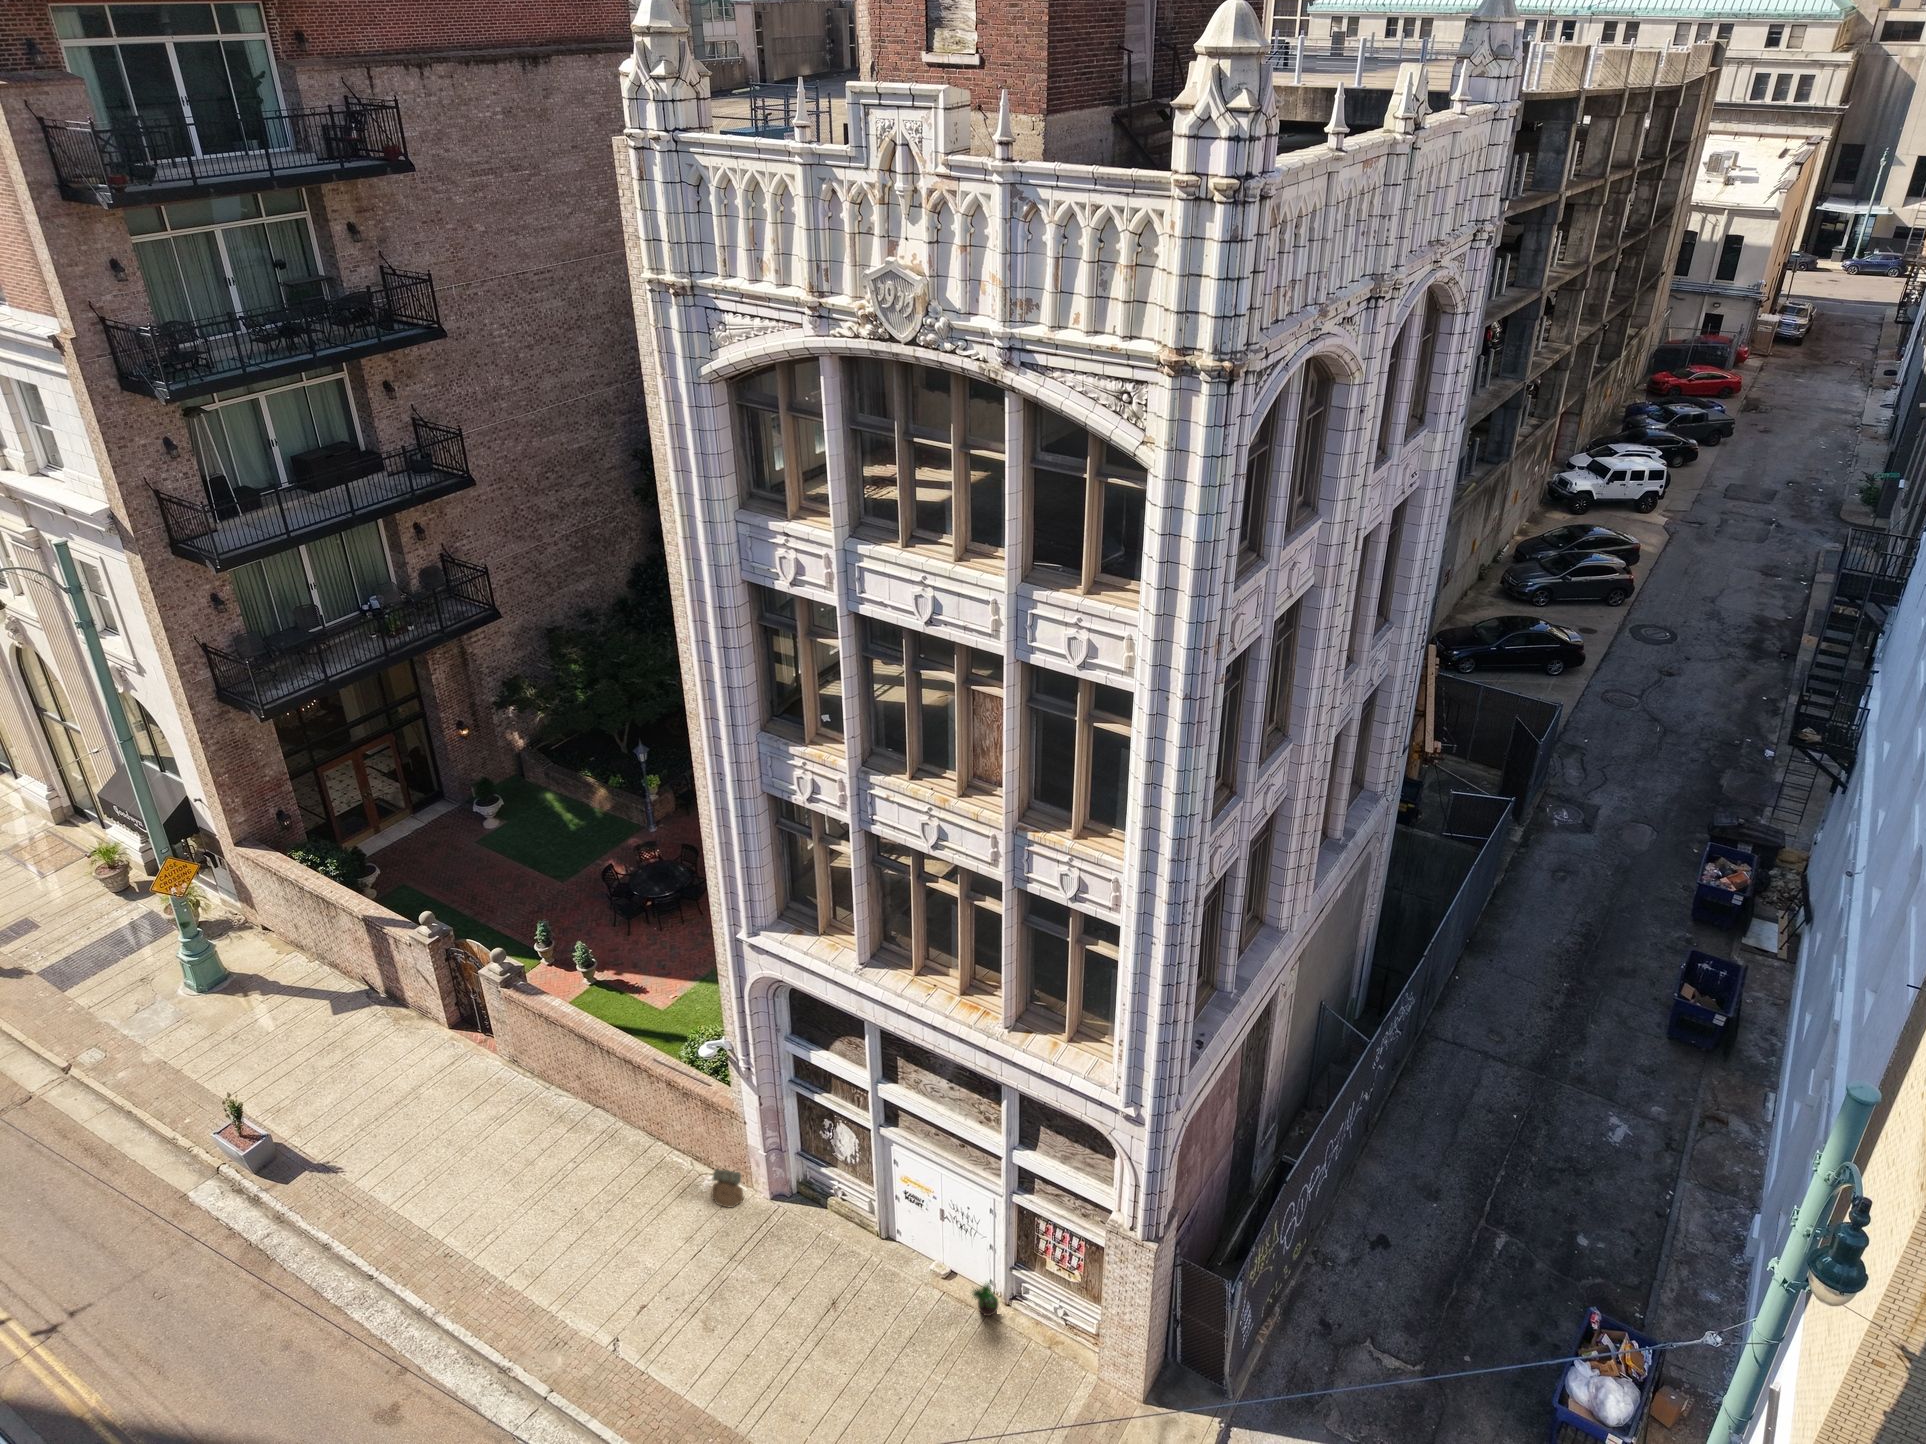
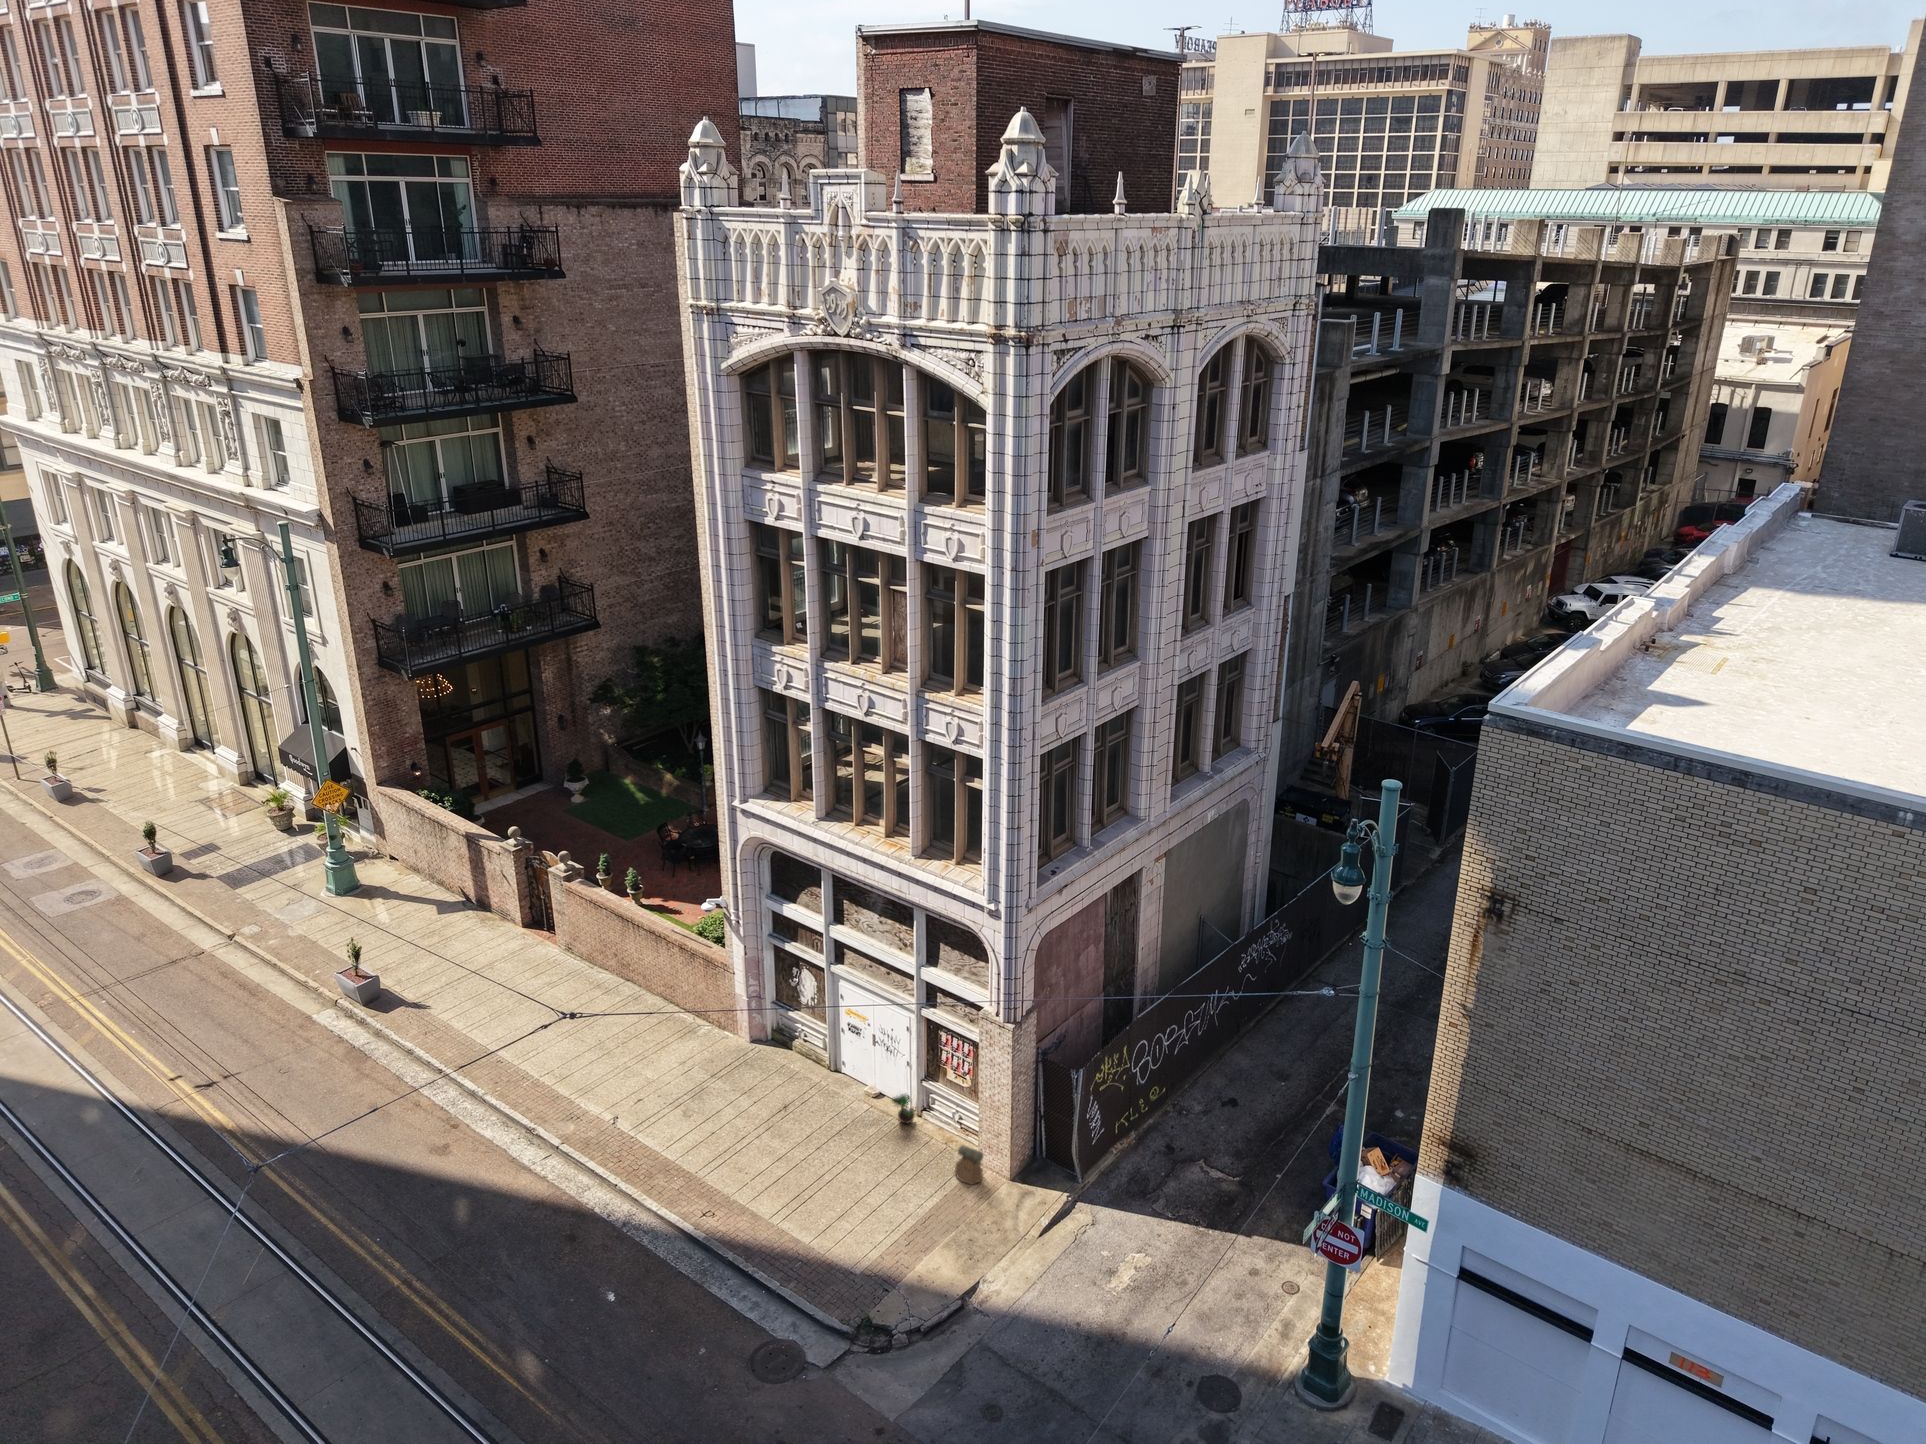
backpack: present [711,1169,744,1208] -> present [955,1145,983,1185]

